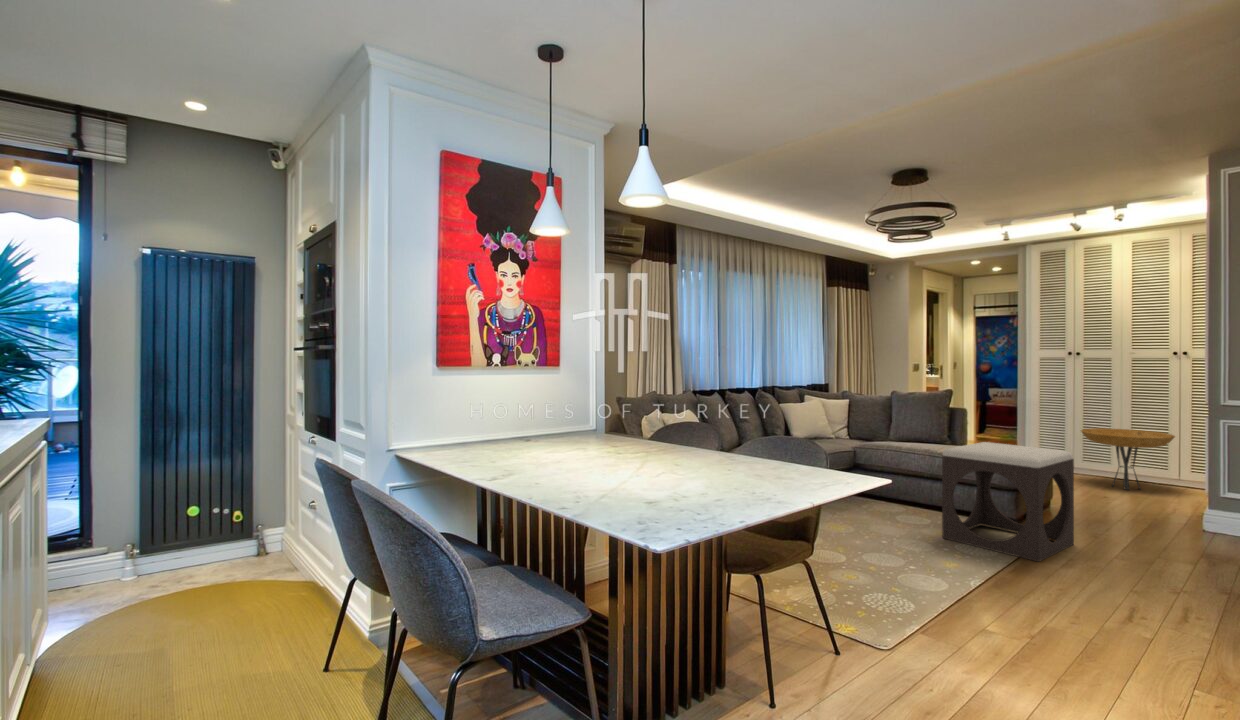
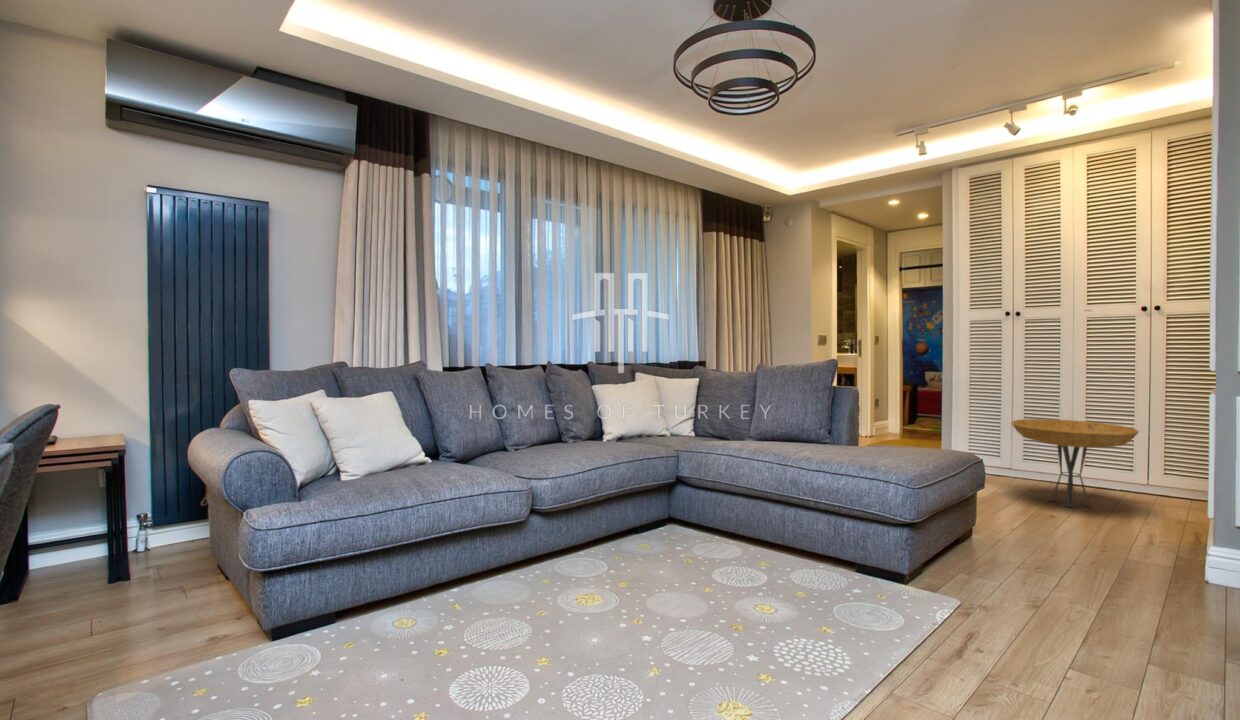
footstool: present [942,442,1074,562] -> none [751,447,974,686]

